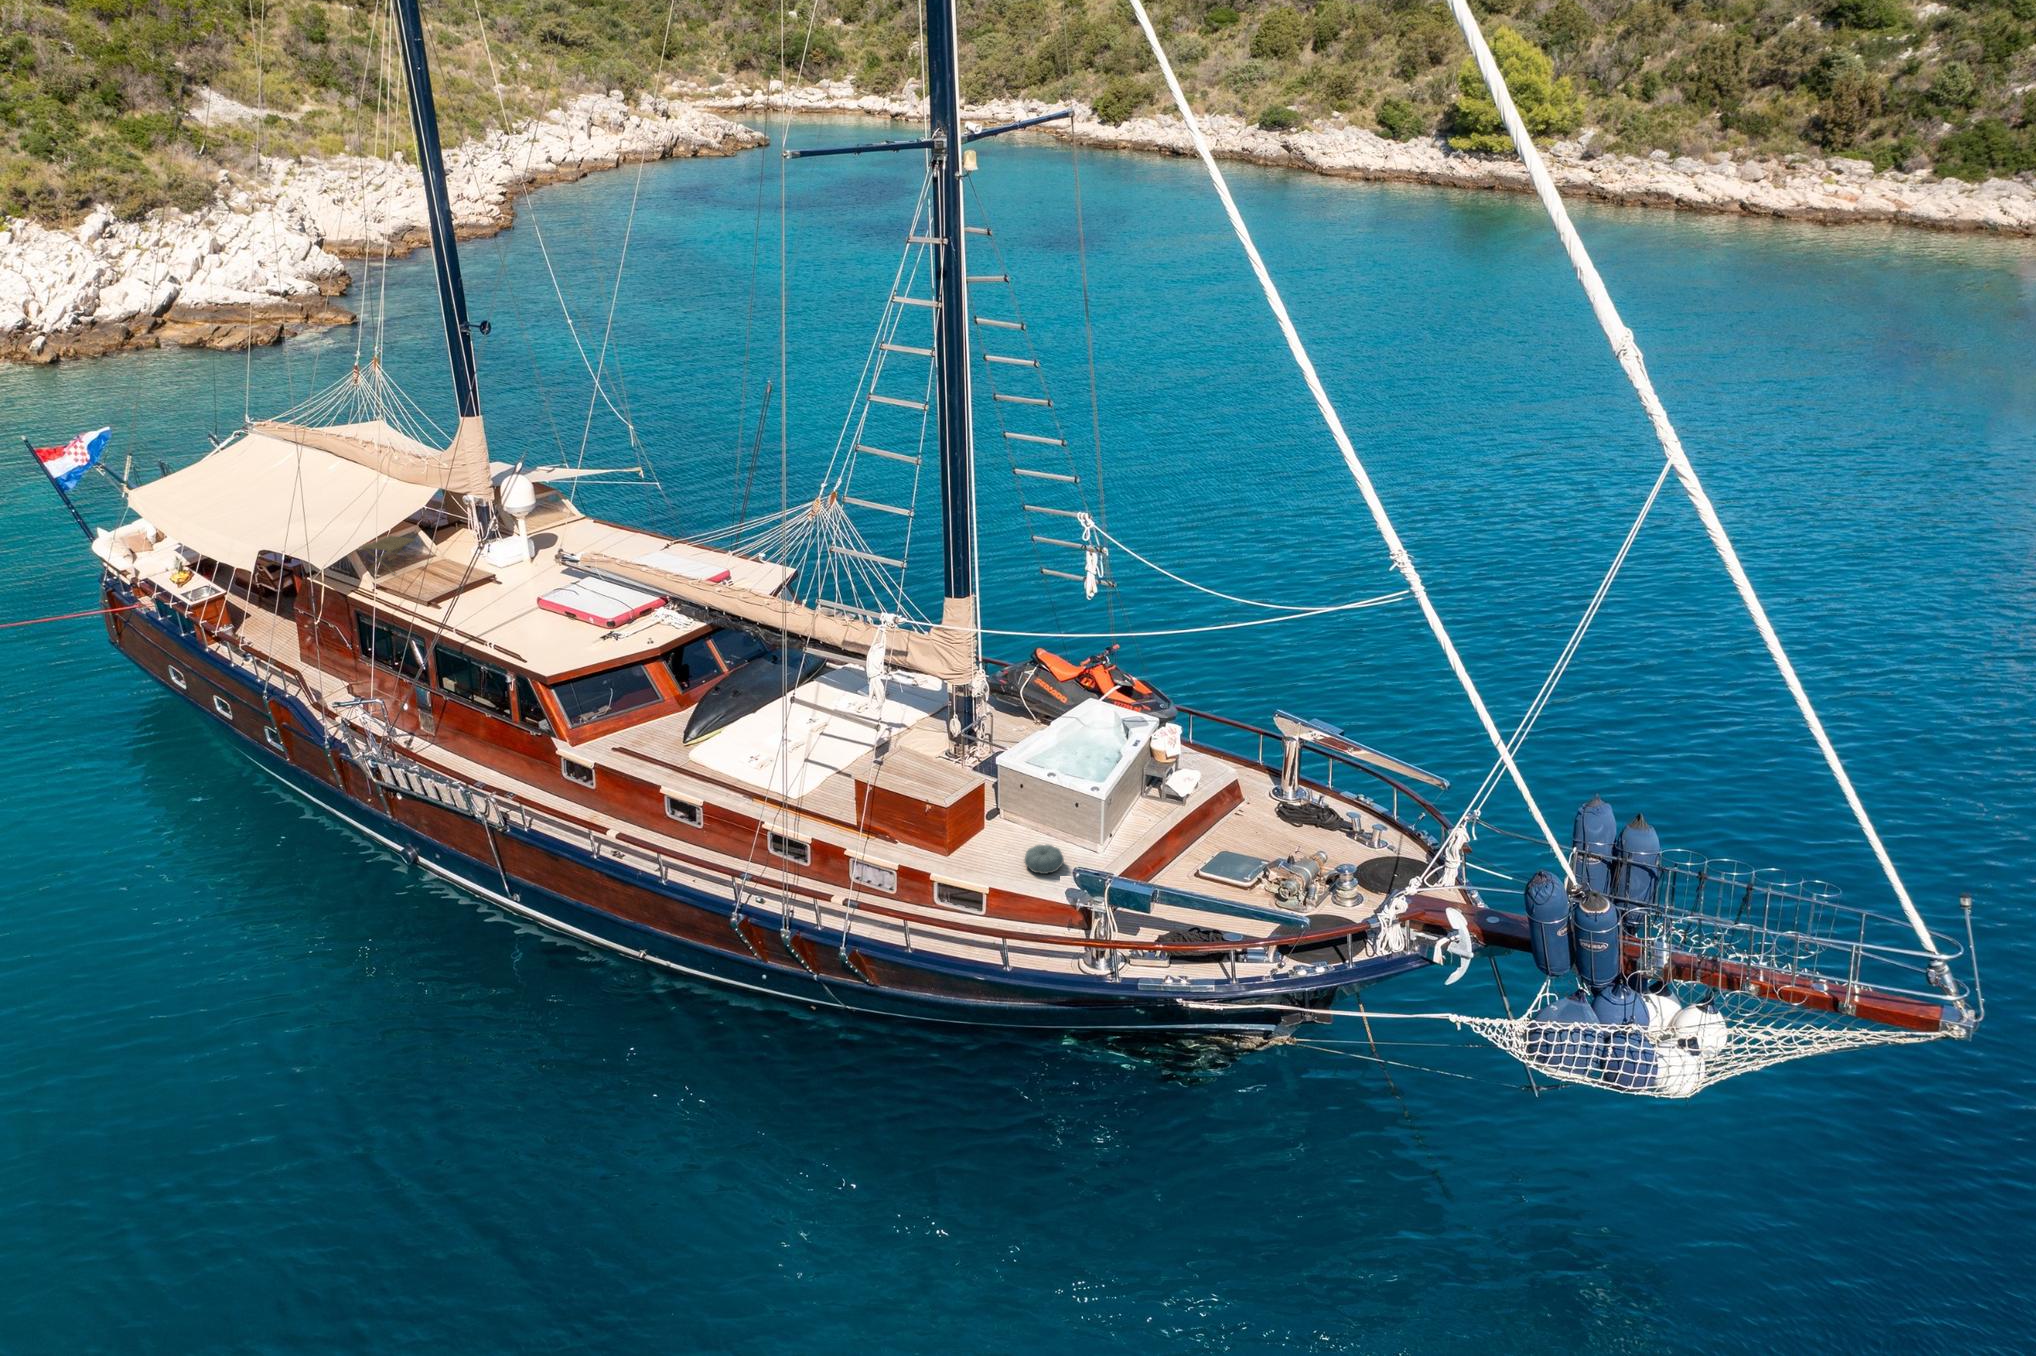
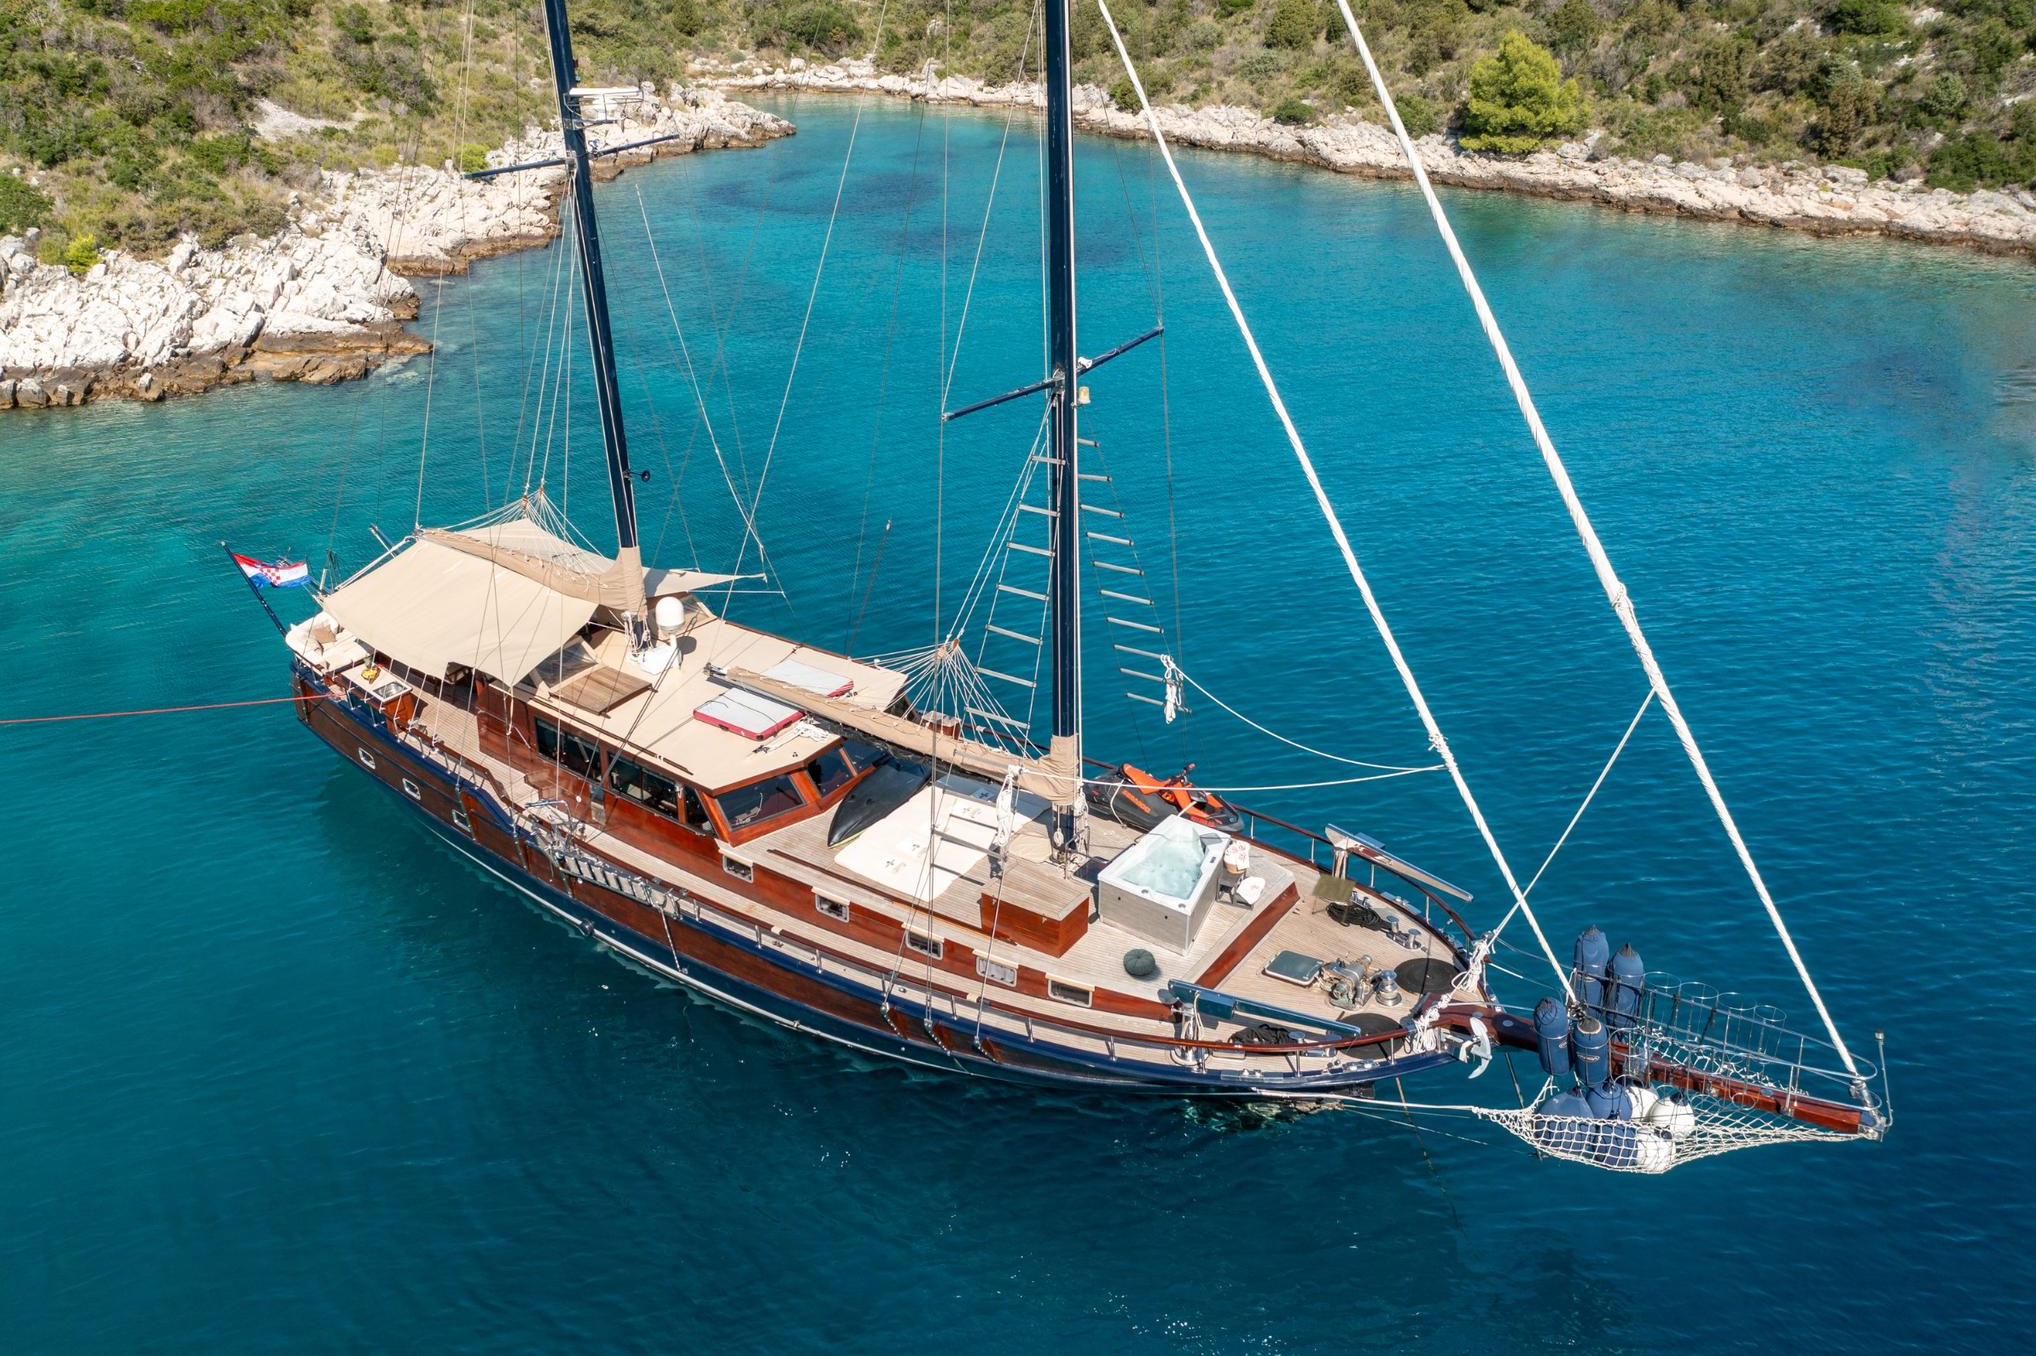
side table: present [362,536,415,575] -> present [1312,874,1356,921]

